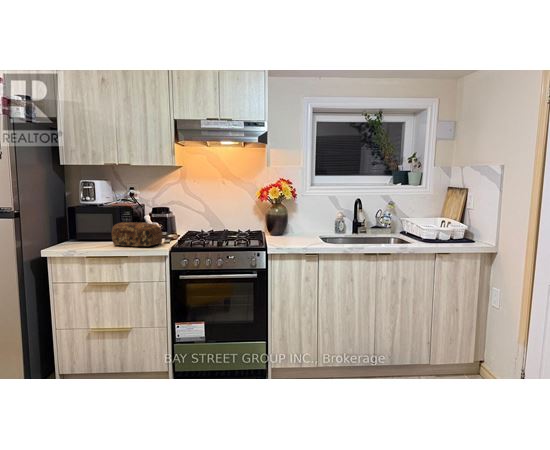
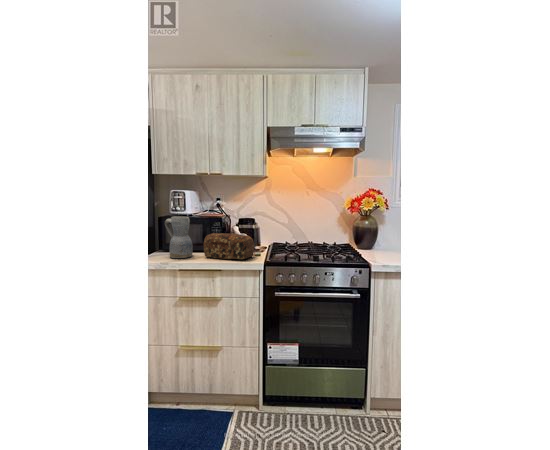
ceramic pitcher: none [72,207,101,247] -> present [165,216,193,258]

